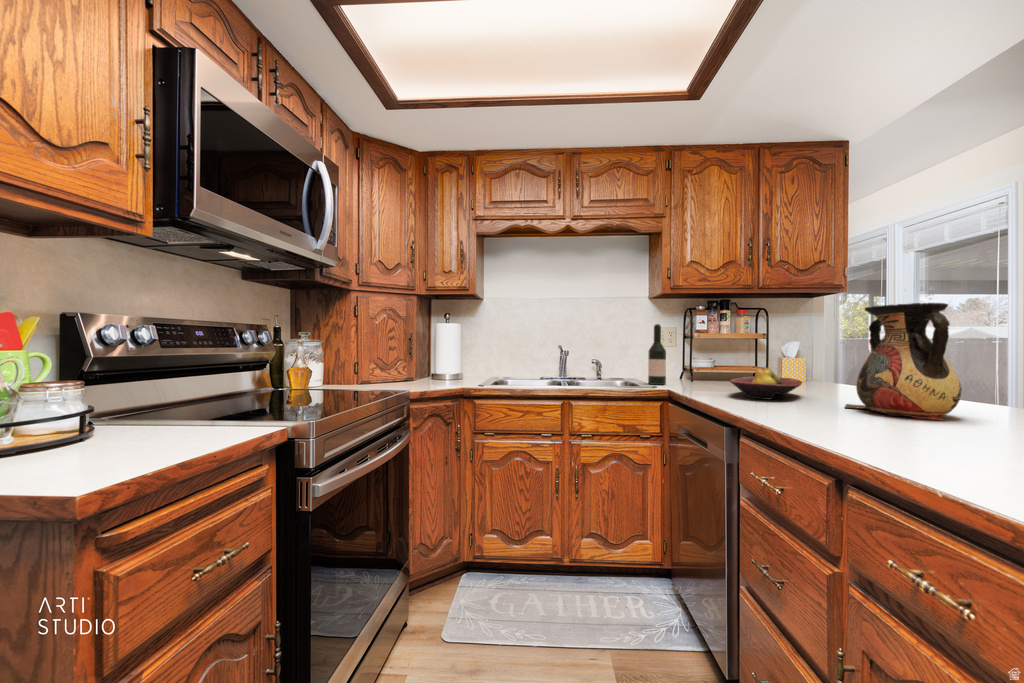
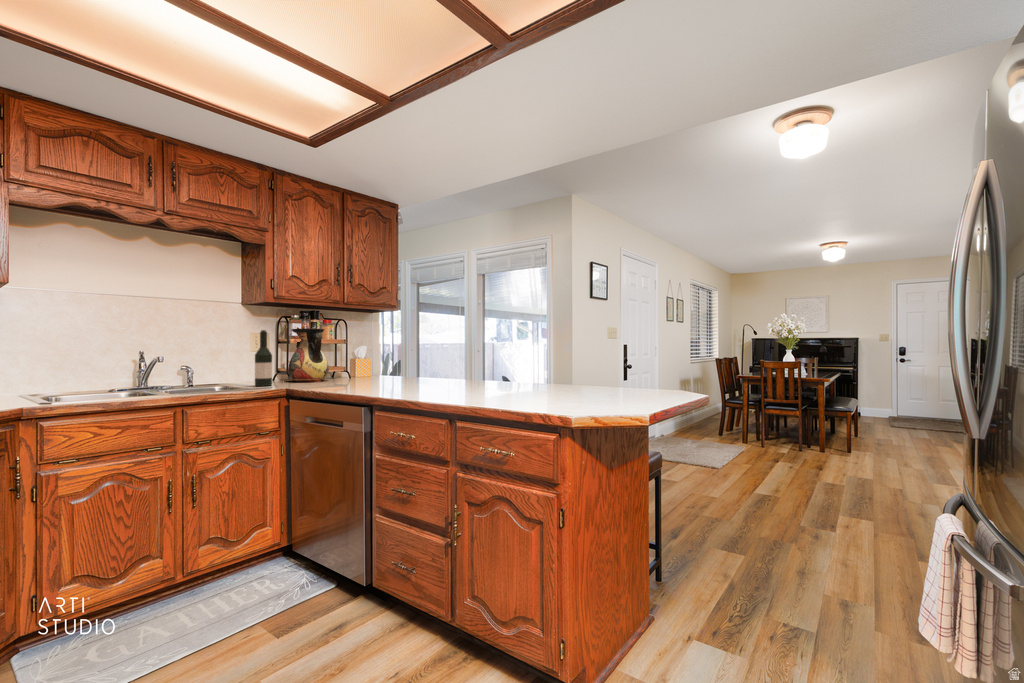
vase: present [845,303,962,421] -> present [286,328,329,382]
fruit bowl: present [730,368,802,399] -> none [338,365,384,388]

